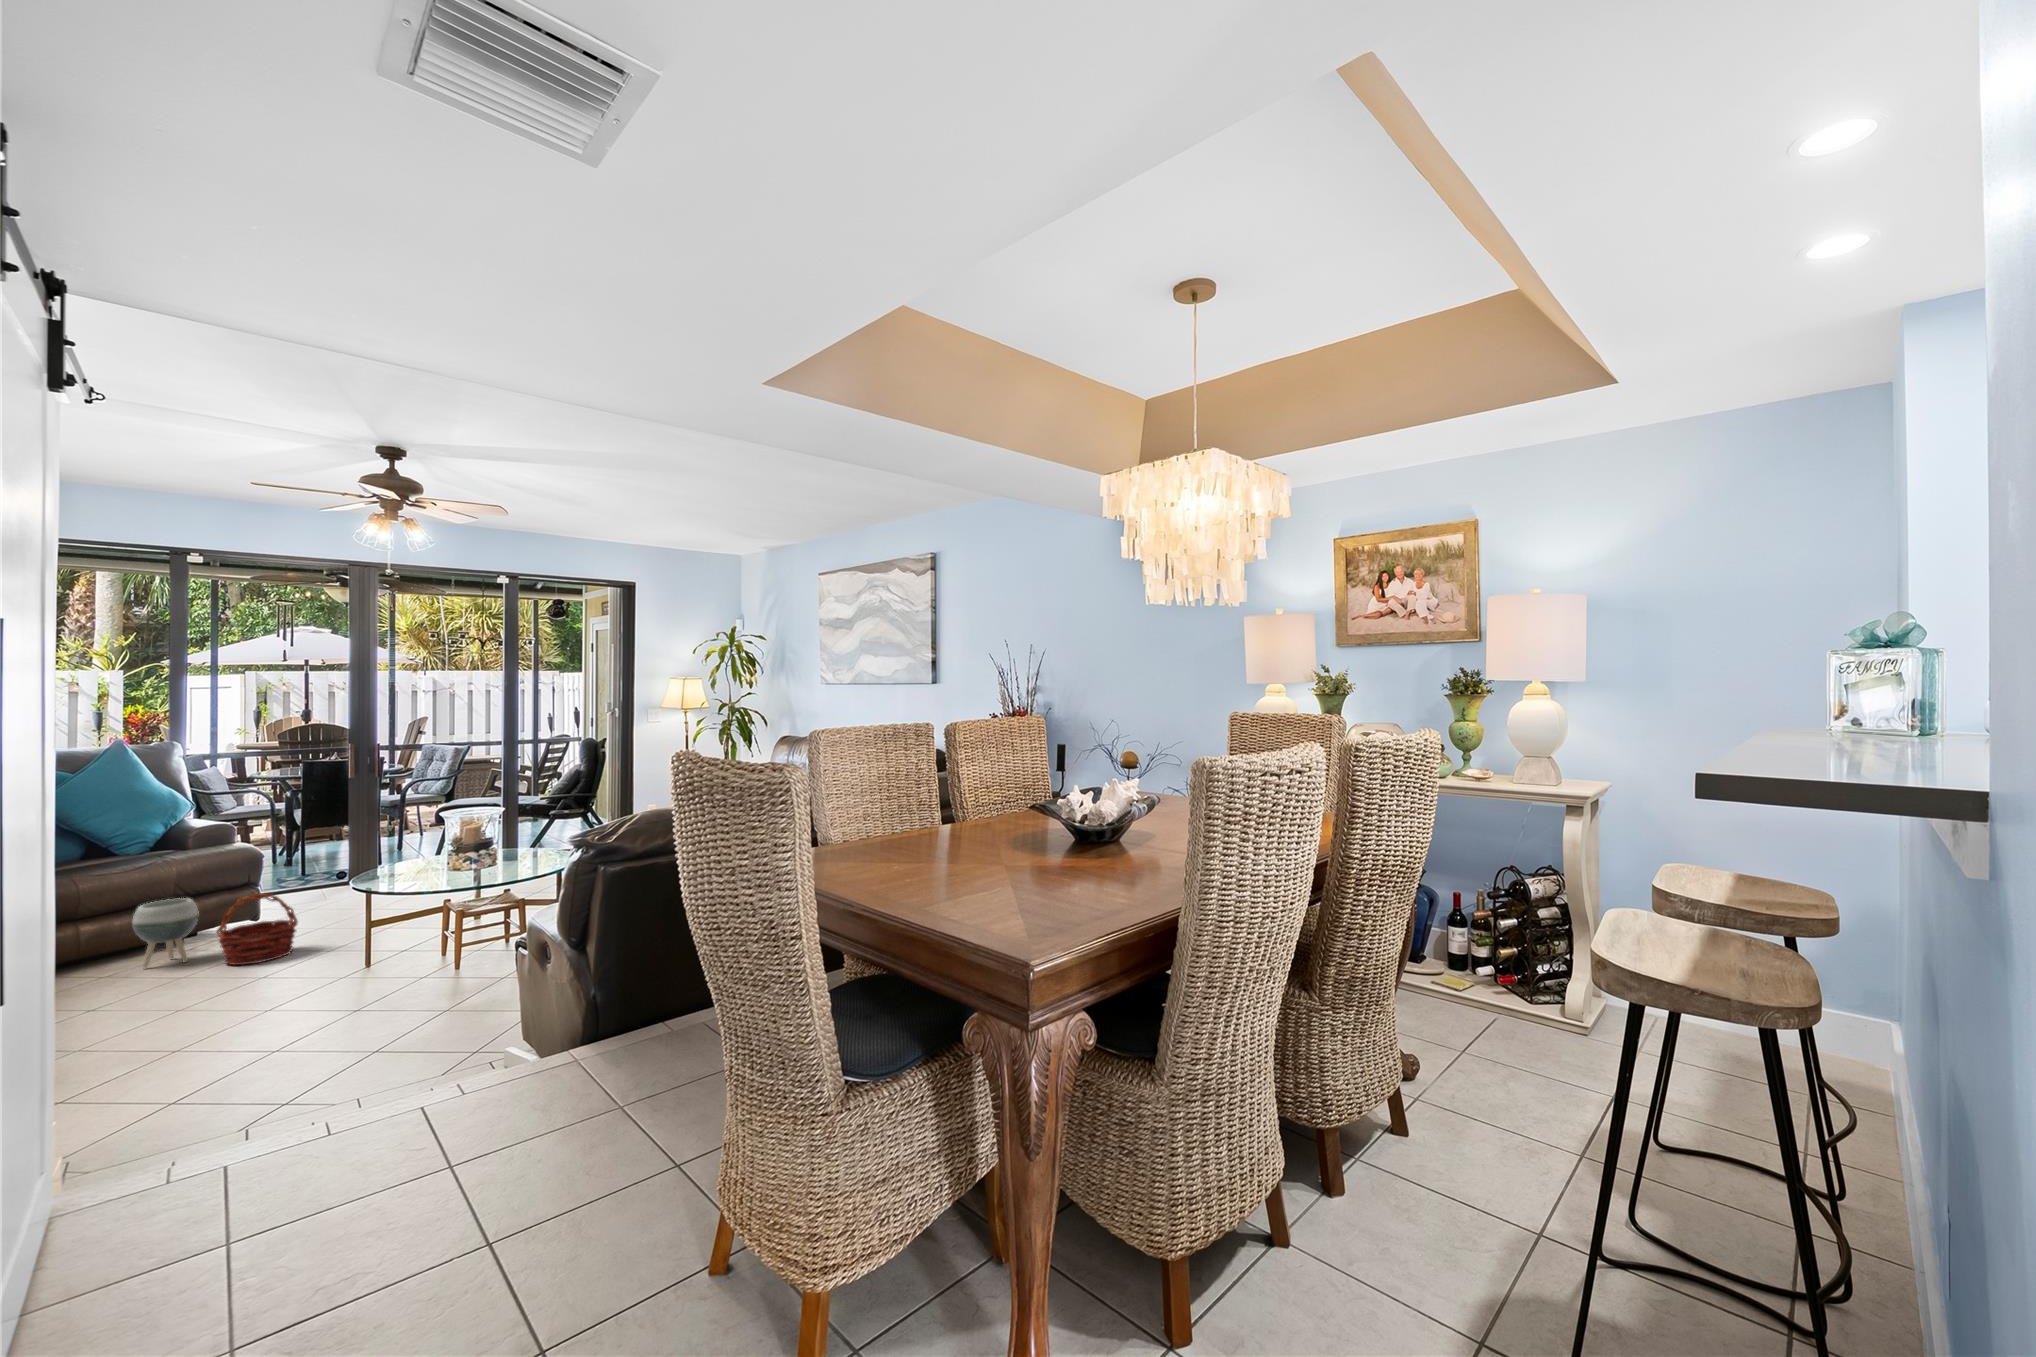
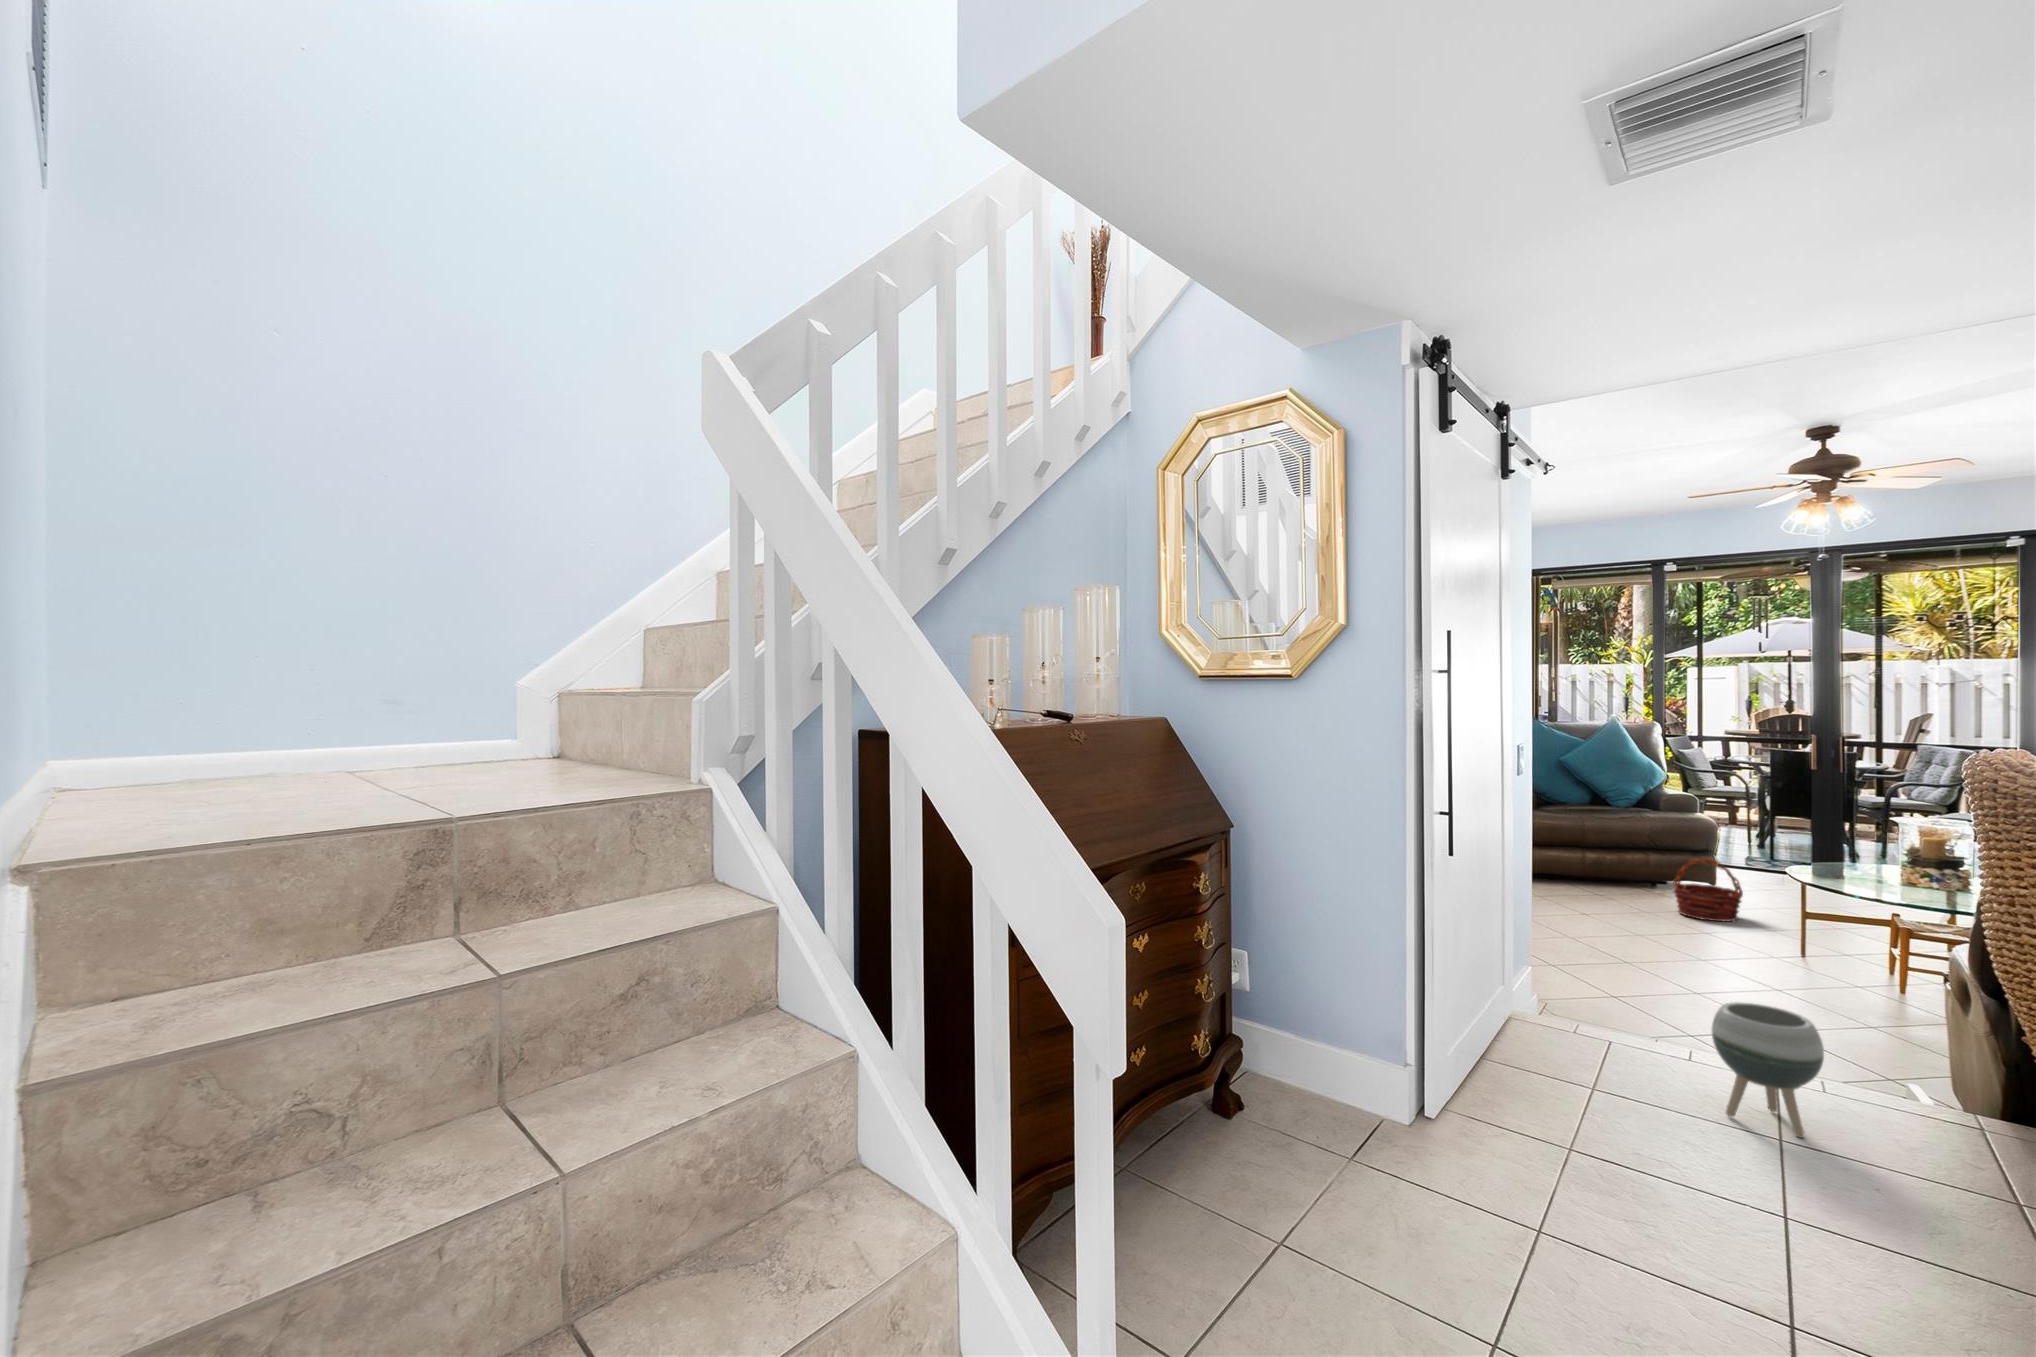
planter: present [132,898,198,968] -> present [1712,1002,1824,1138]

